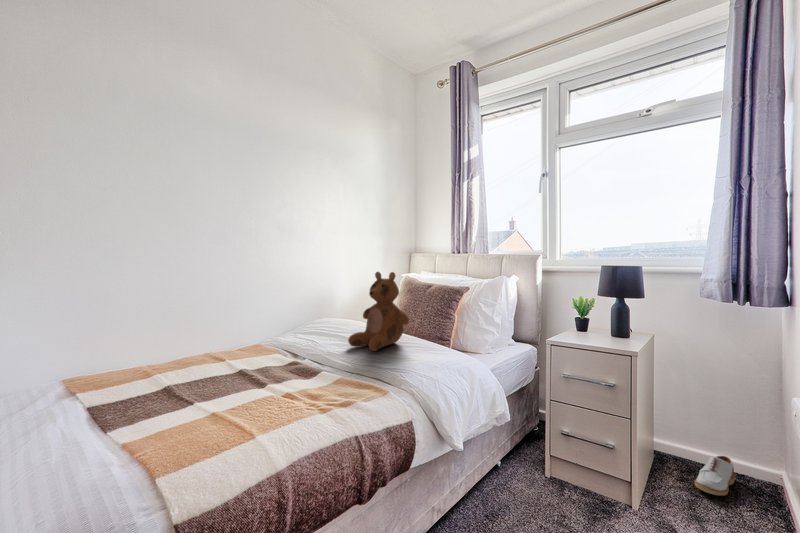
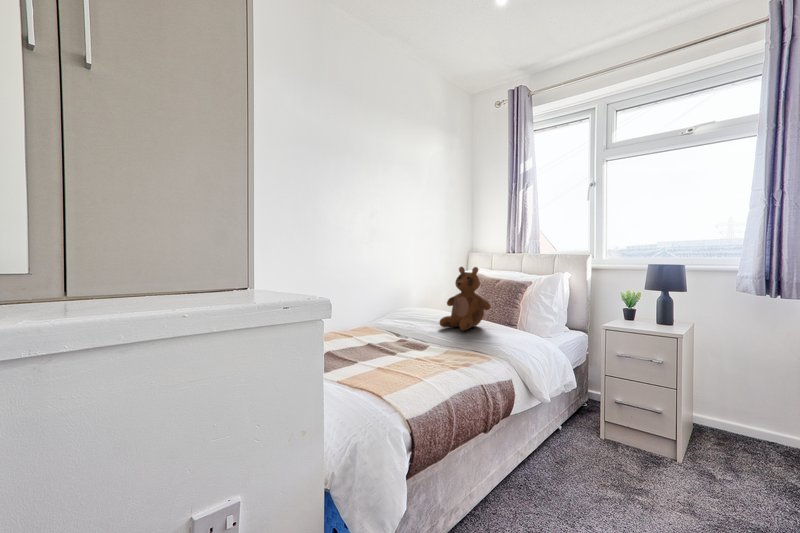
shoe: present [695,456,735,496] -> none [730,425,765,454]

